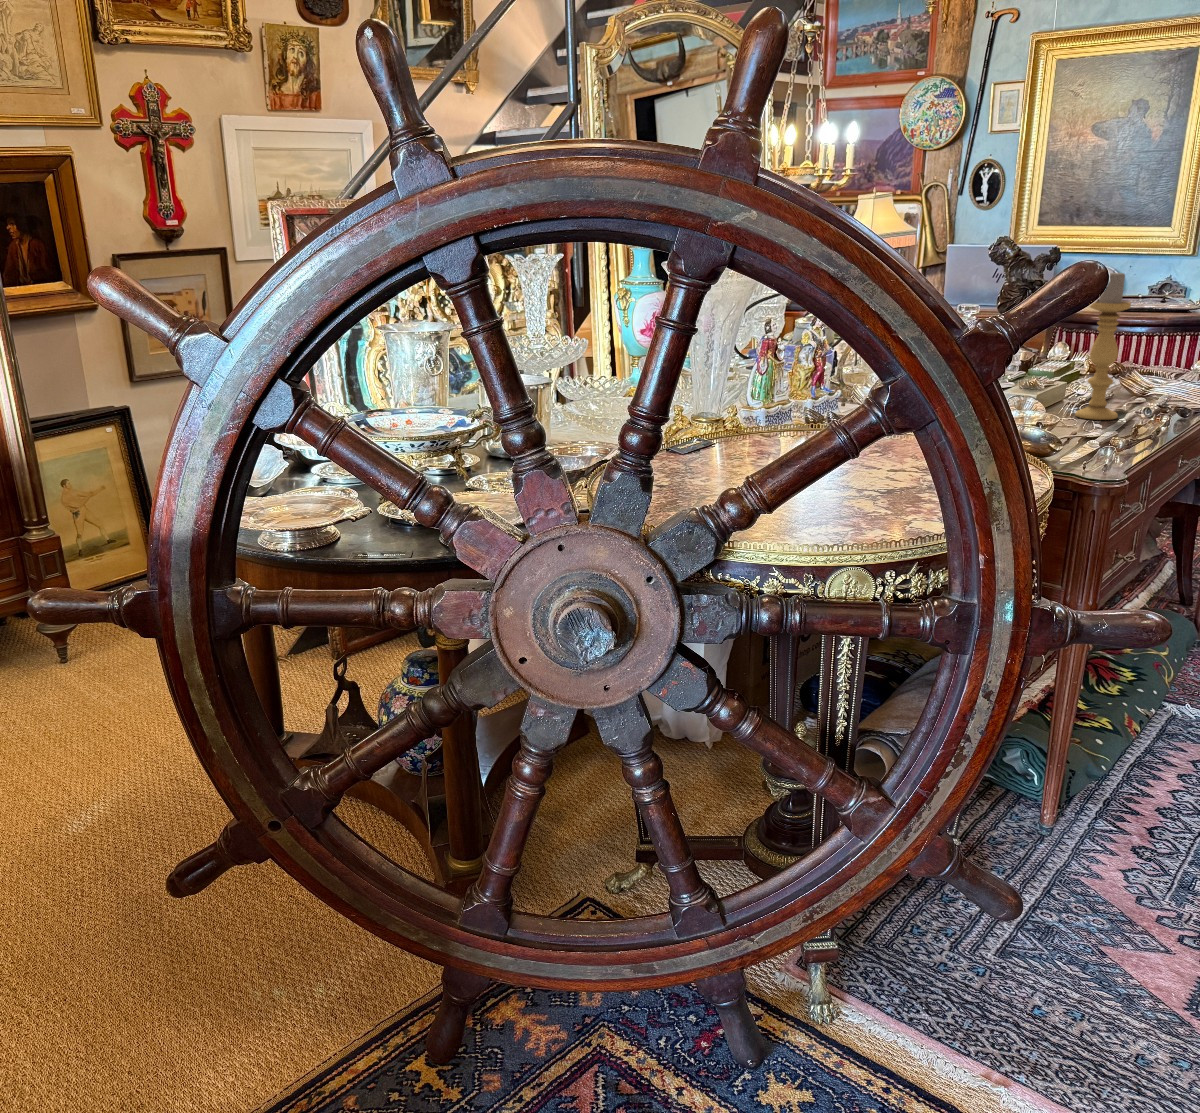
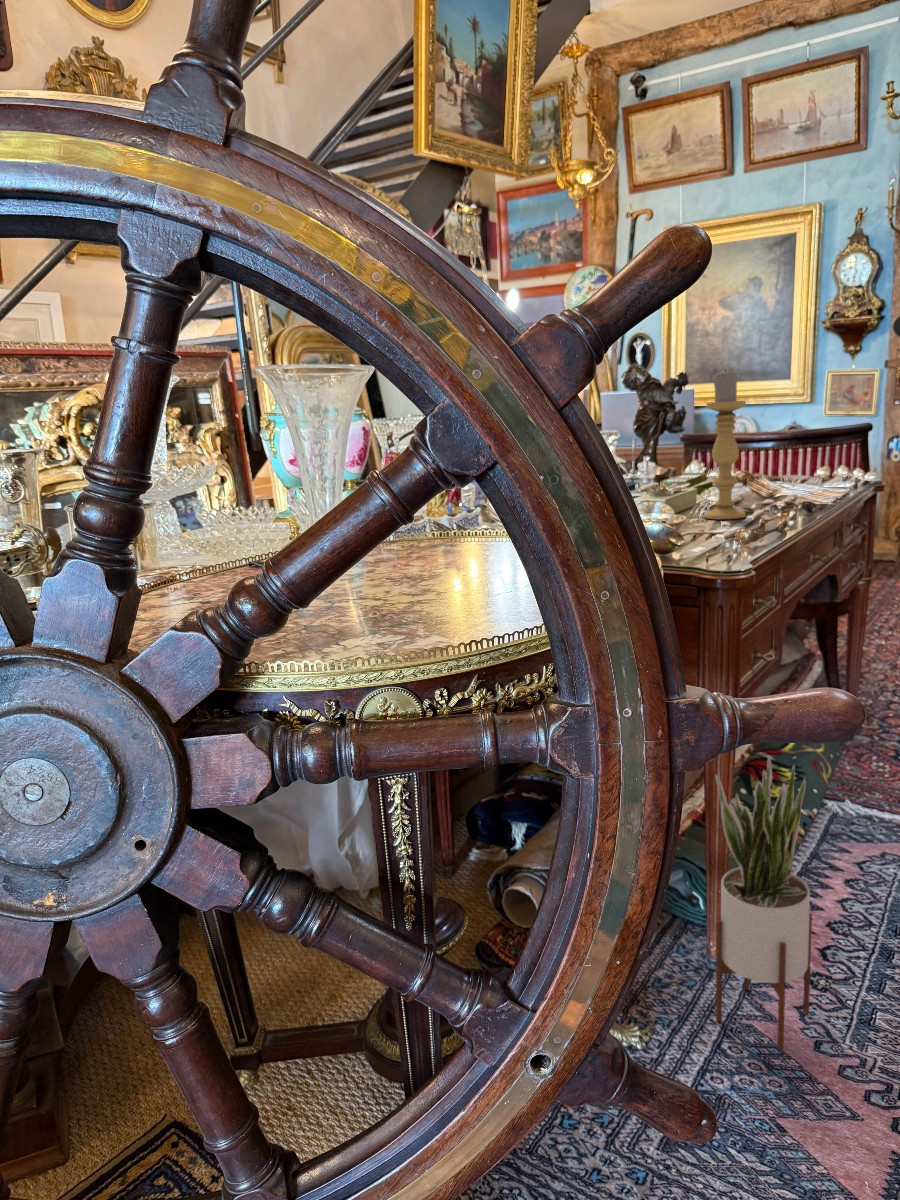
potted plant: none [1047,647,1154,898] -> present [715,757,812,1048]

